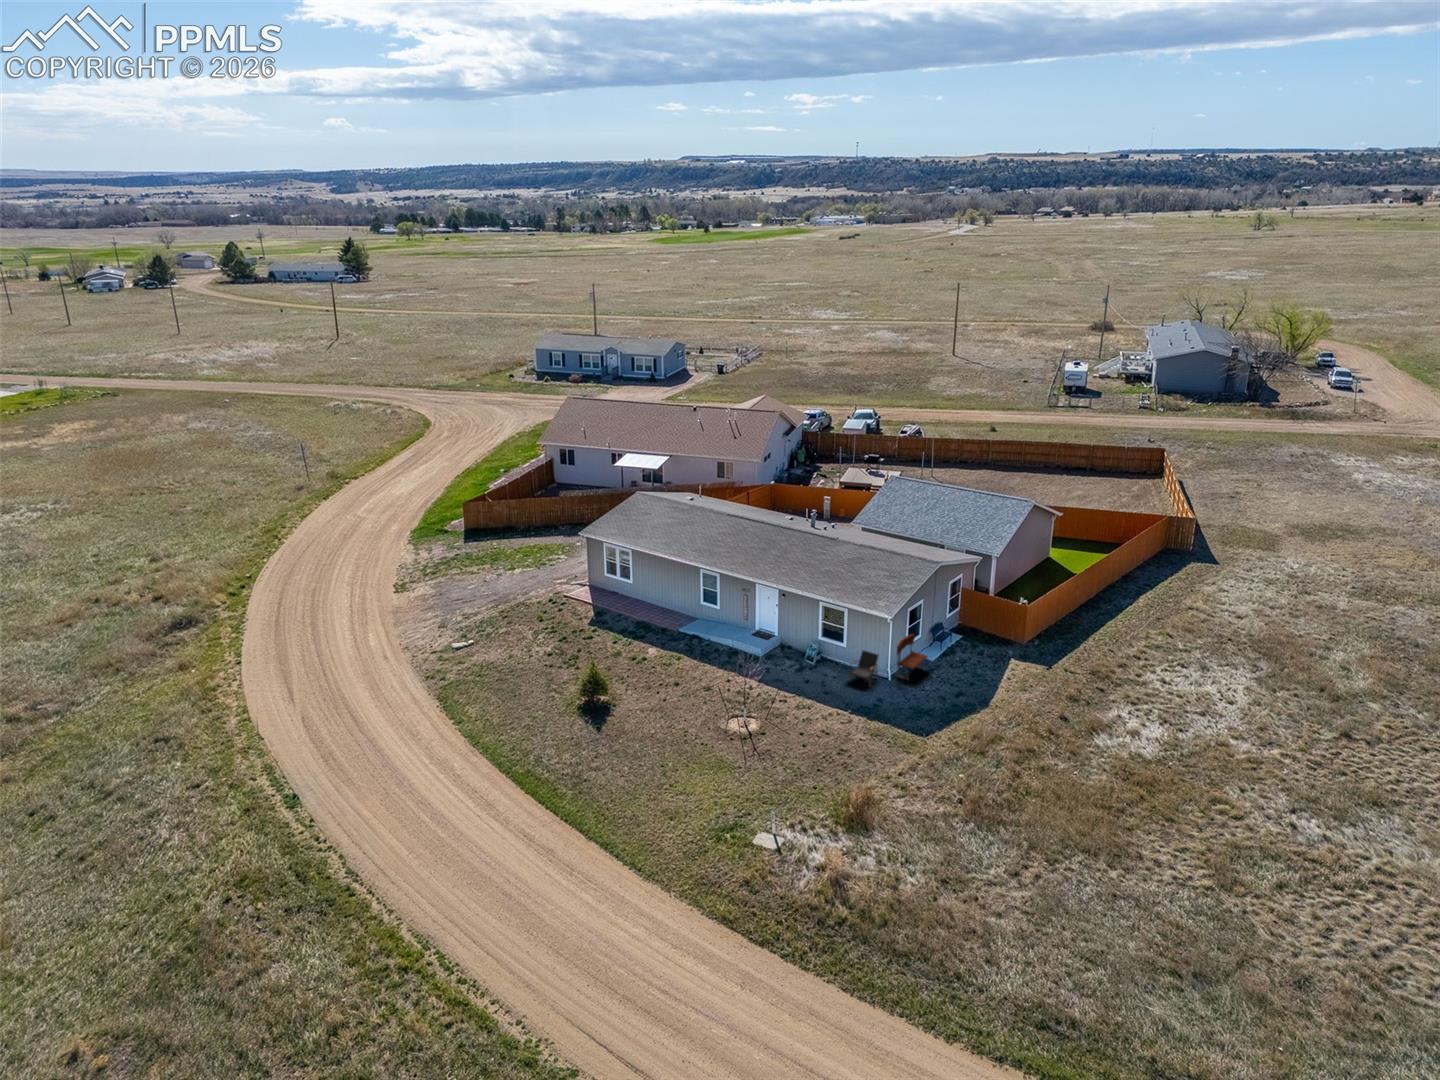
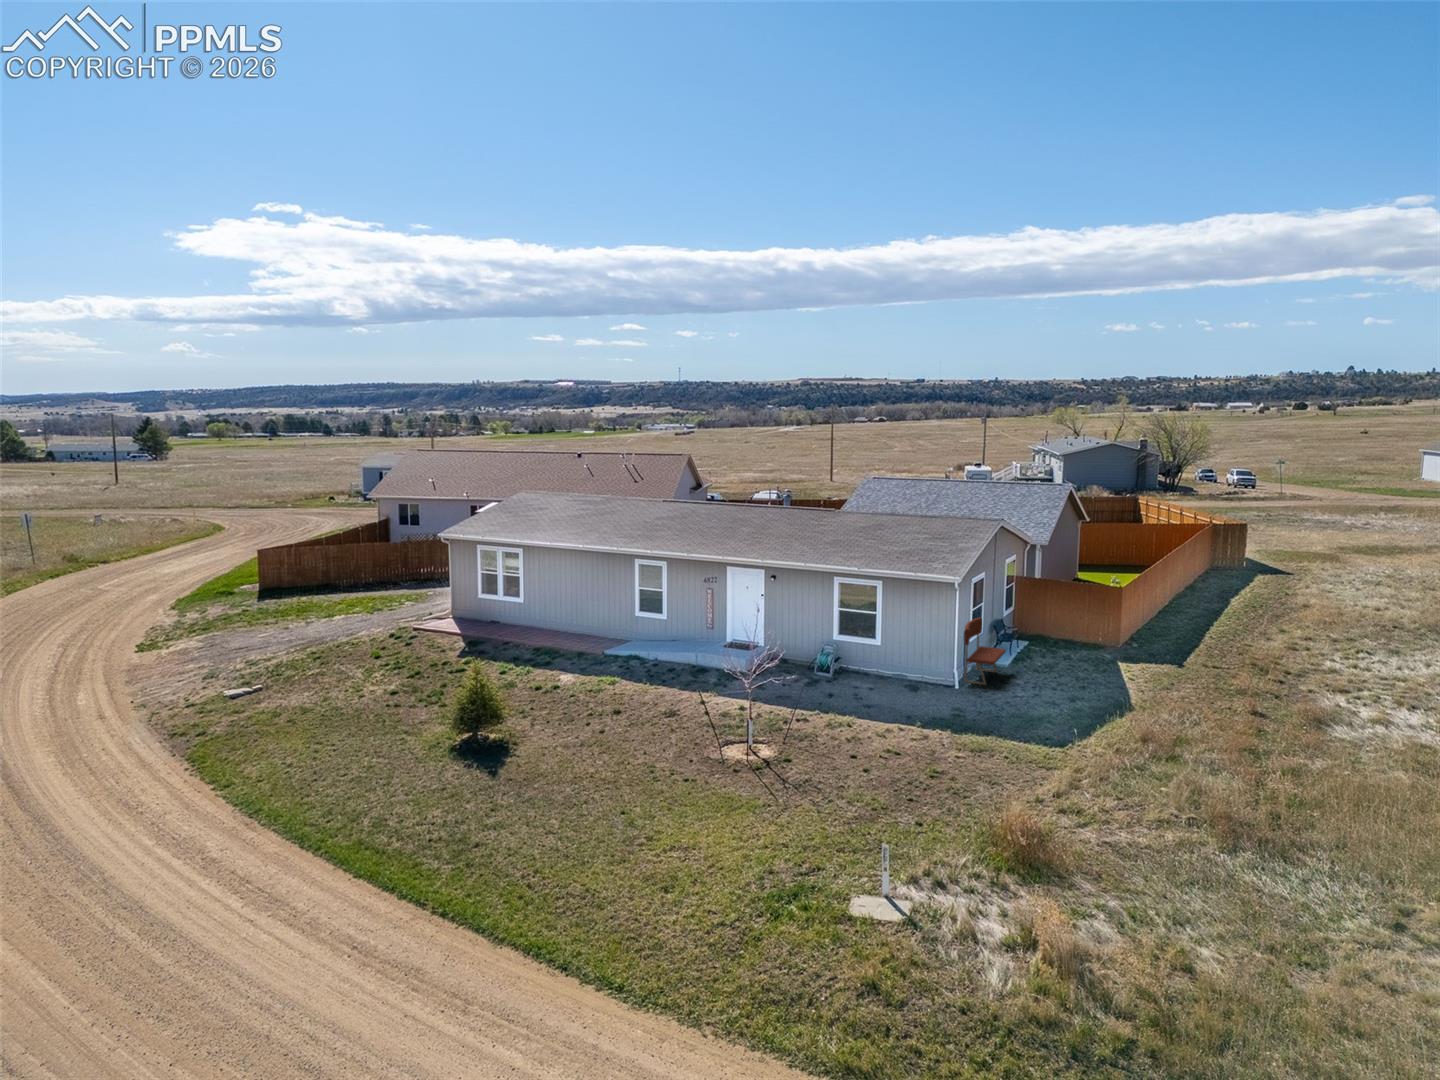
lounge chair: present [850,650,878,685] -> none [896,643,938,696]

